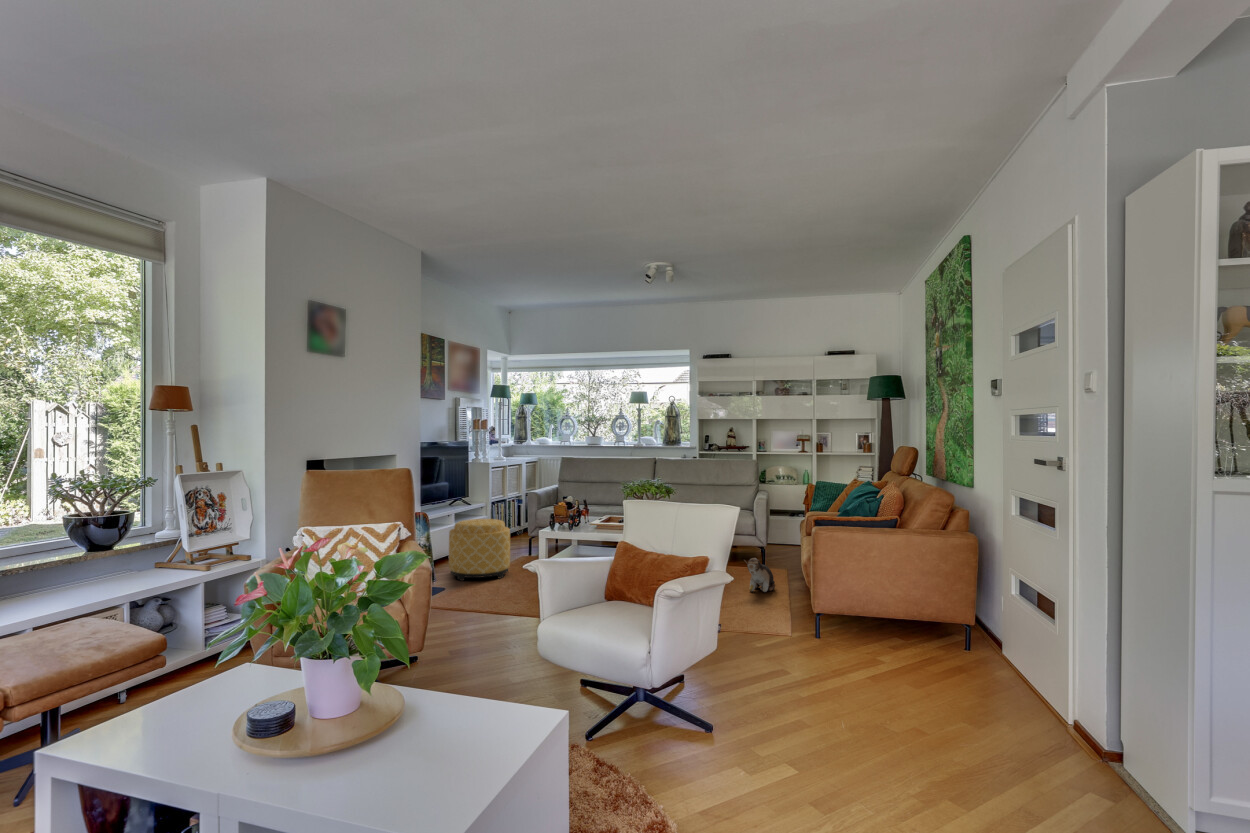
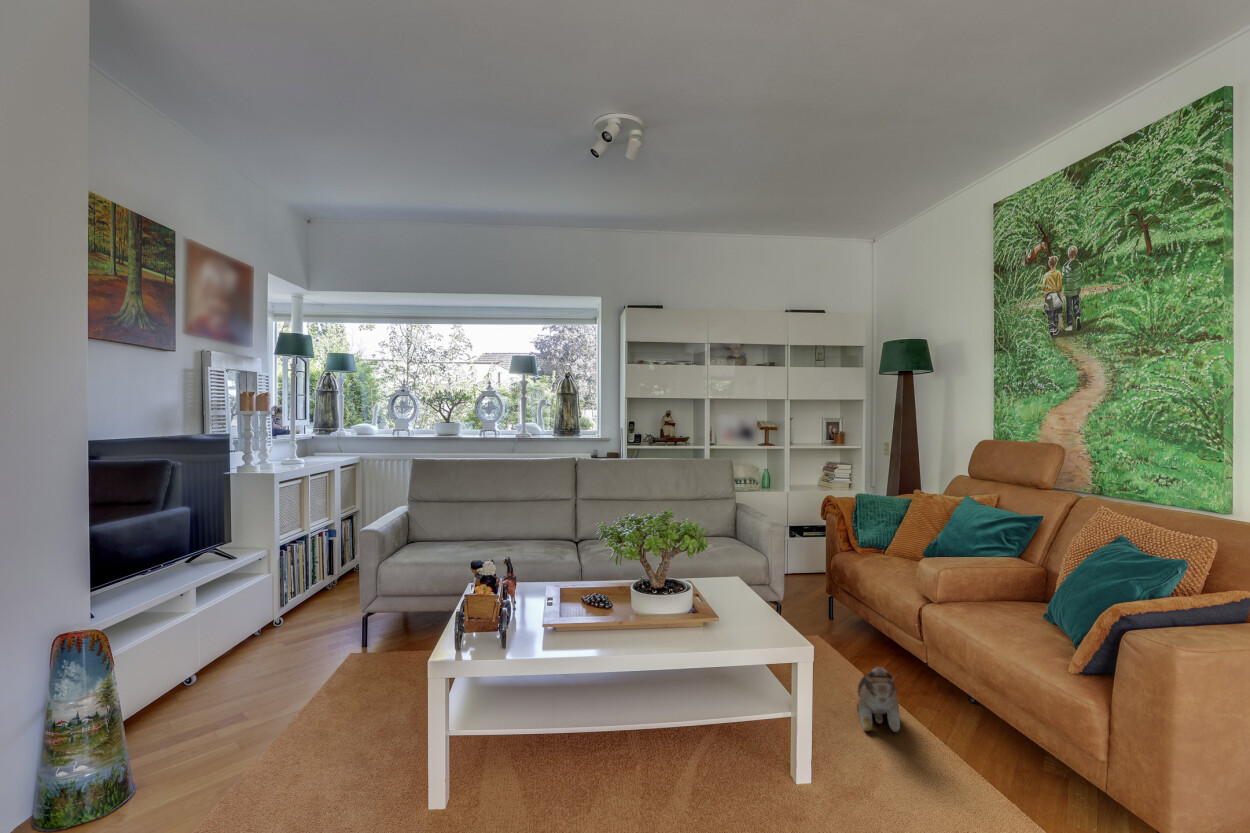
ottoman: present [449,519,510,581] -> none [175,609,336,786]

